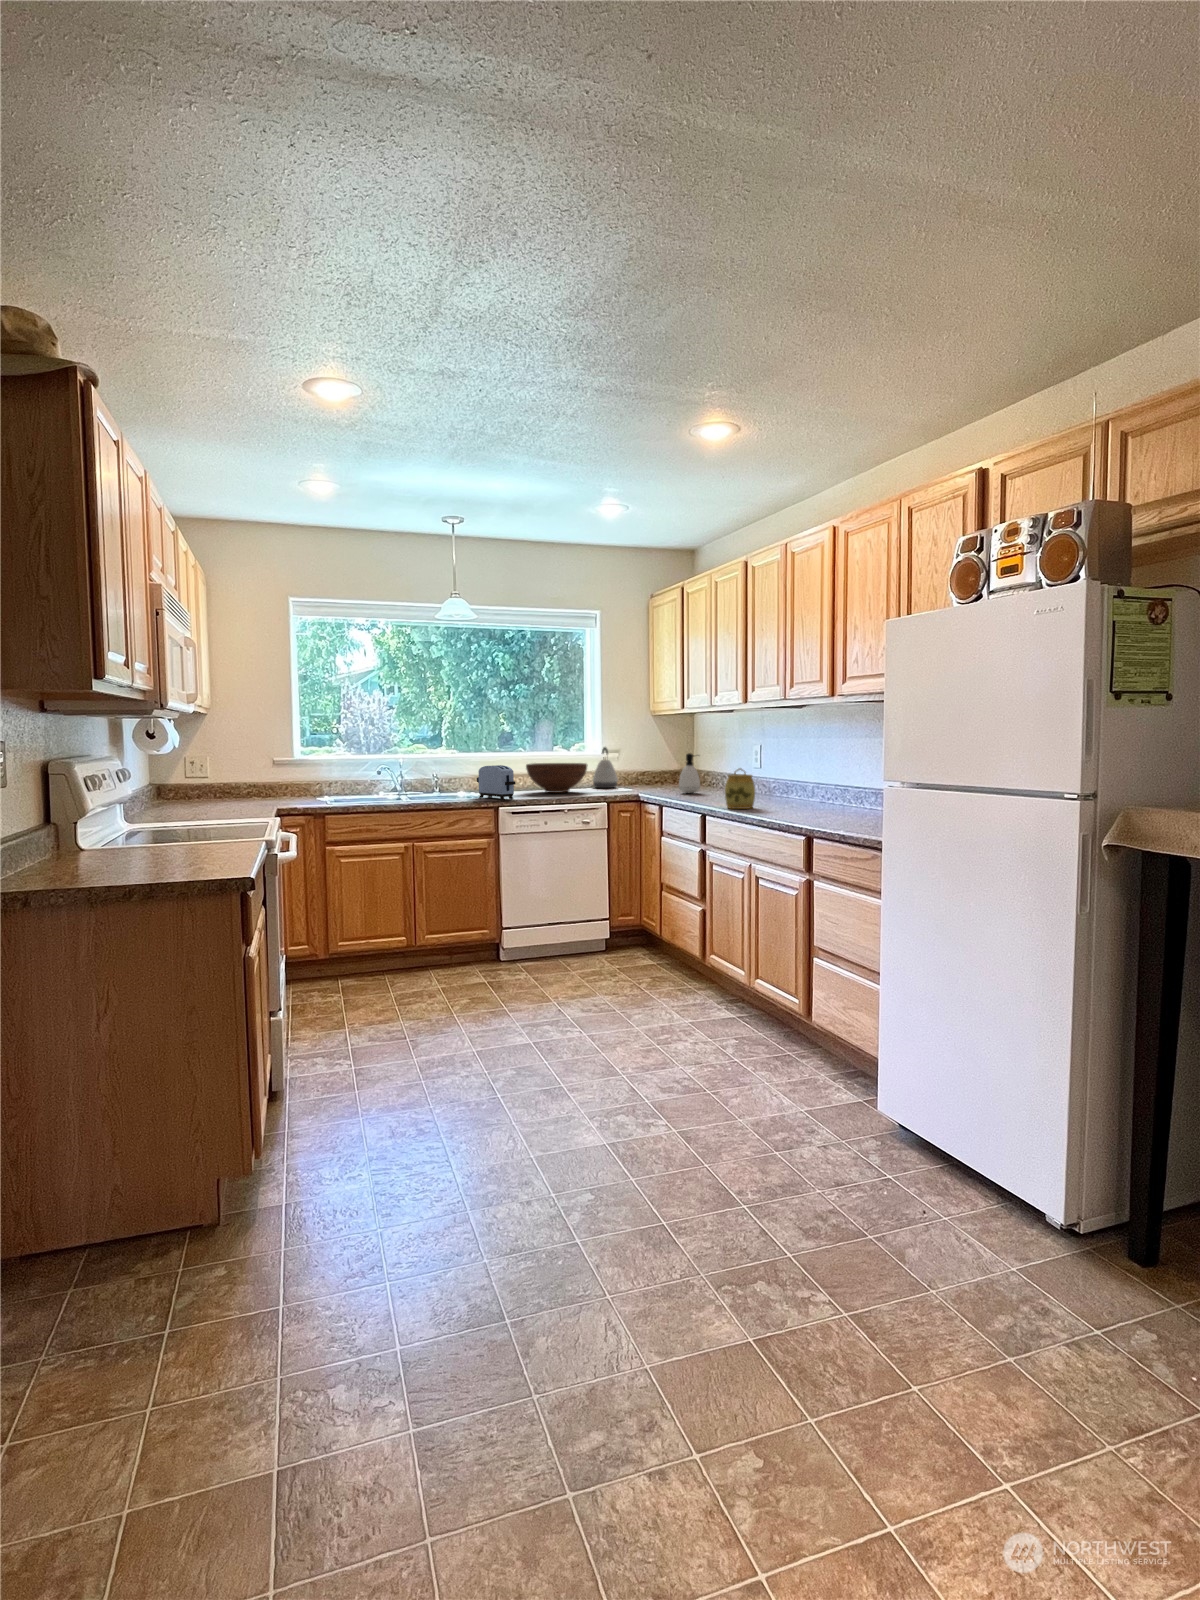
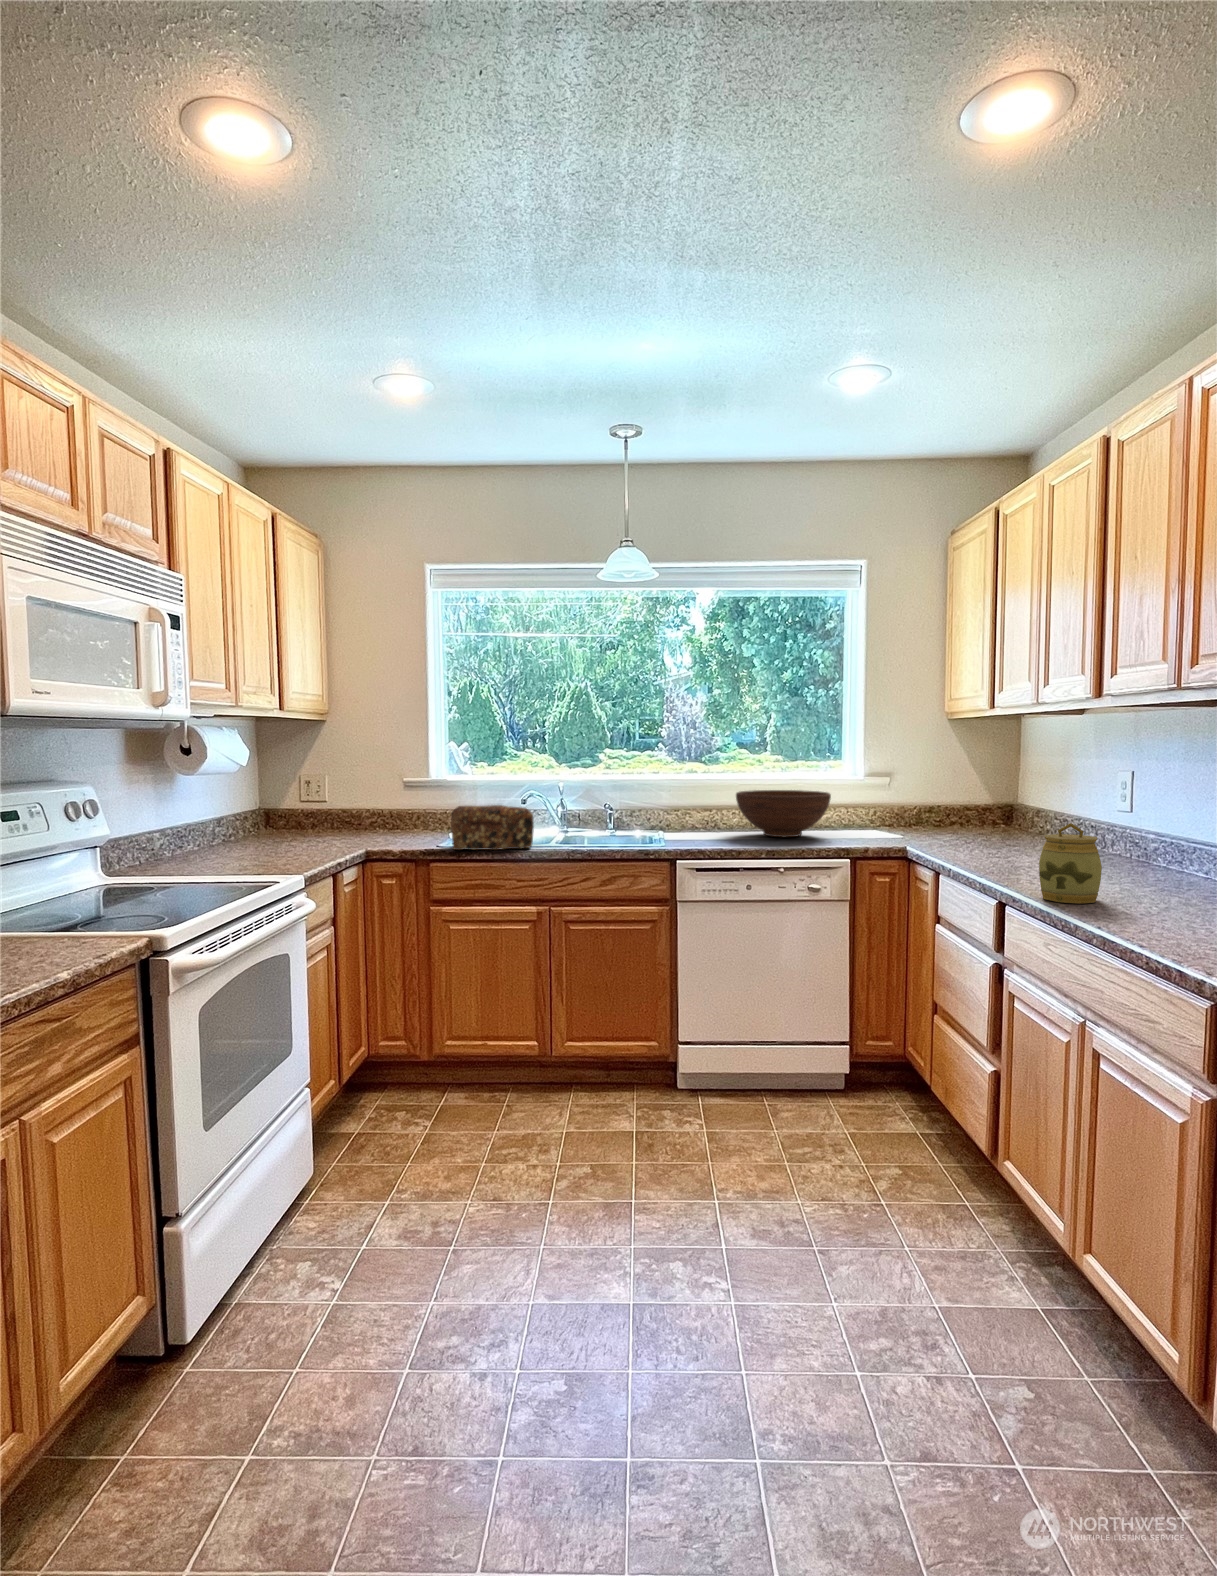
kettle: present [593,747,618,788] -> none [849,766,890,829]
soap dispenser: present [679,753,700,793] -> none [978,783,1018,849]
toaster: present [477,765,516,800] -> none [653,796,700,849]
bread loaf: none [341,774,403,805] -> present [451,805,534,850]

